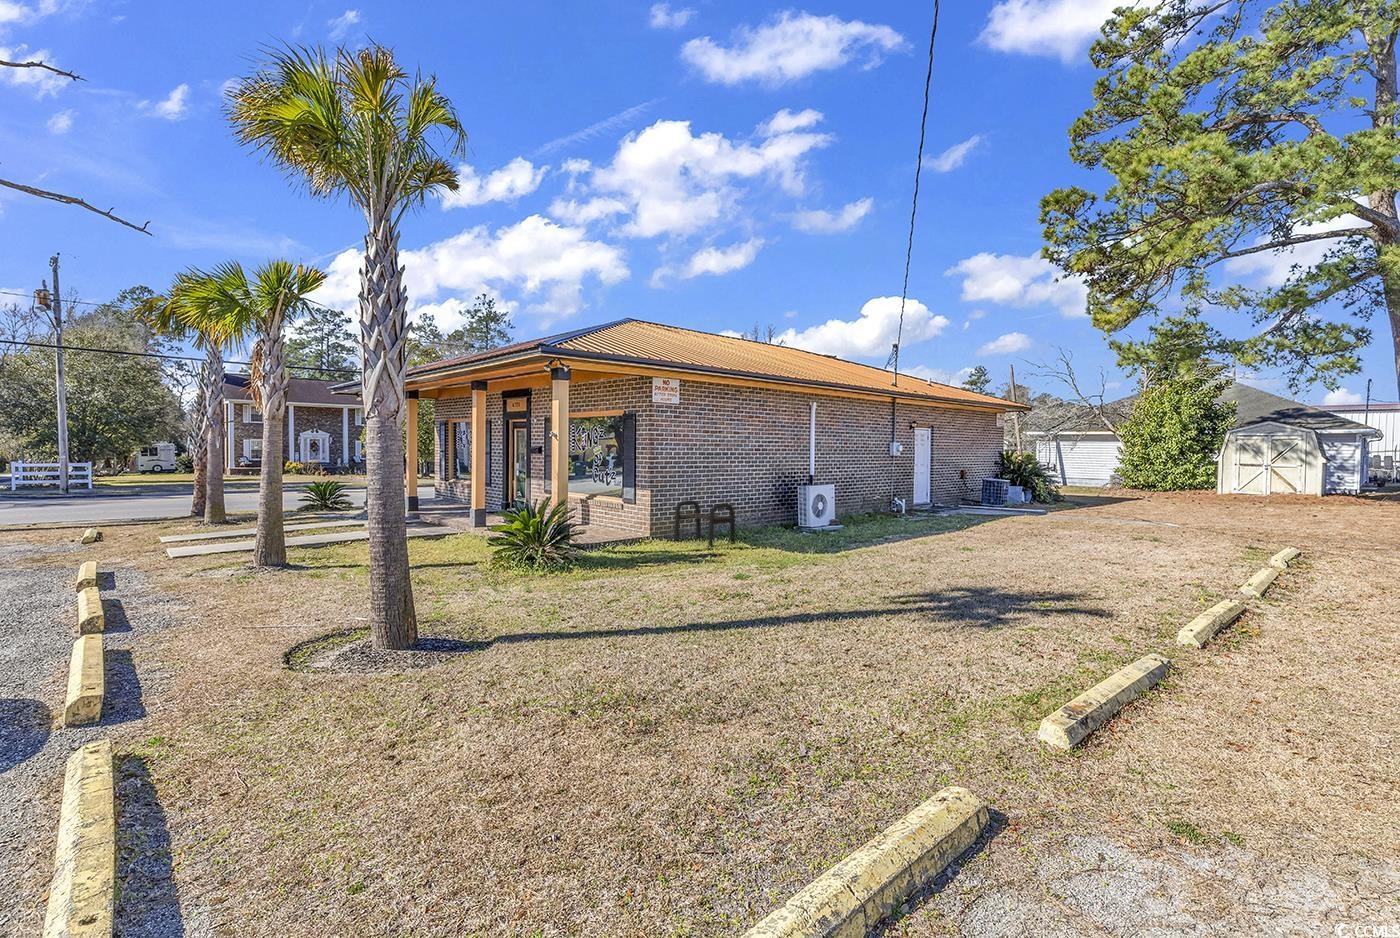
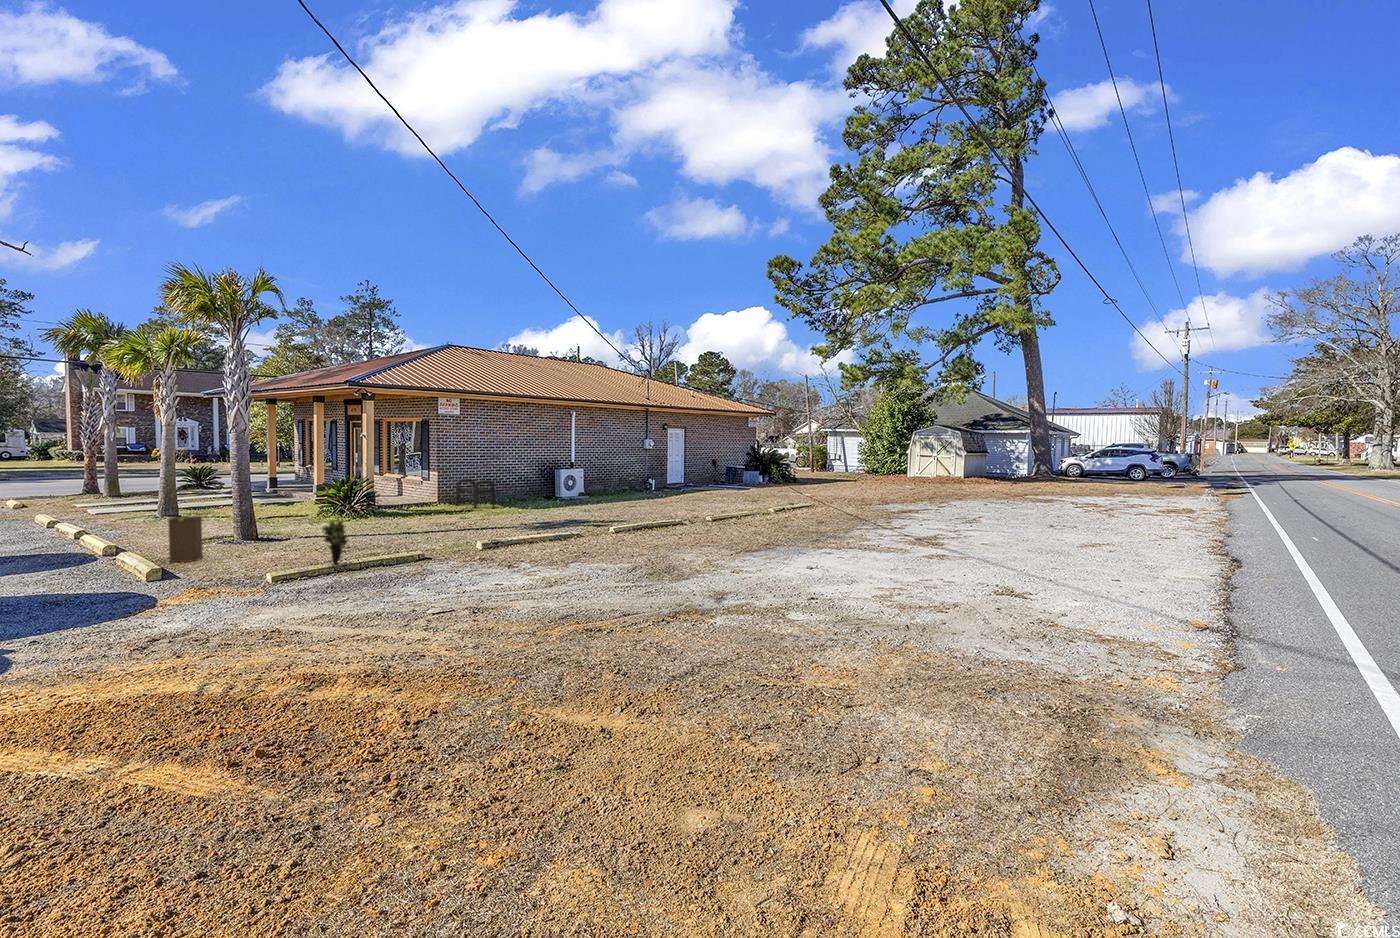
cardboard box: none [228,600,306,719] -> present [168,516,203,562]
potted plant: none [587,621,655,747] -> present [322,520,348,564]

